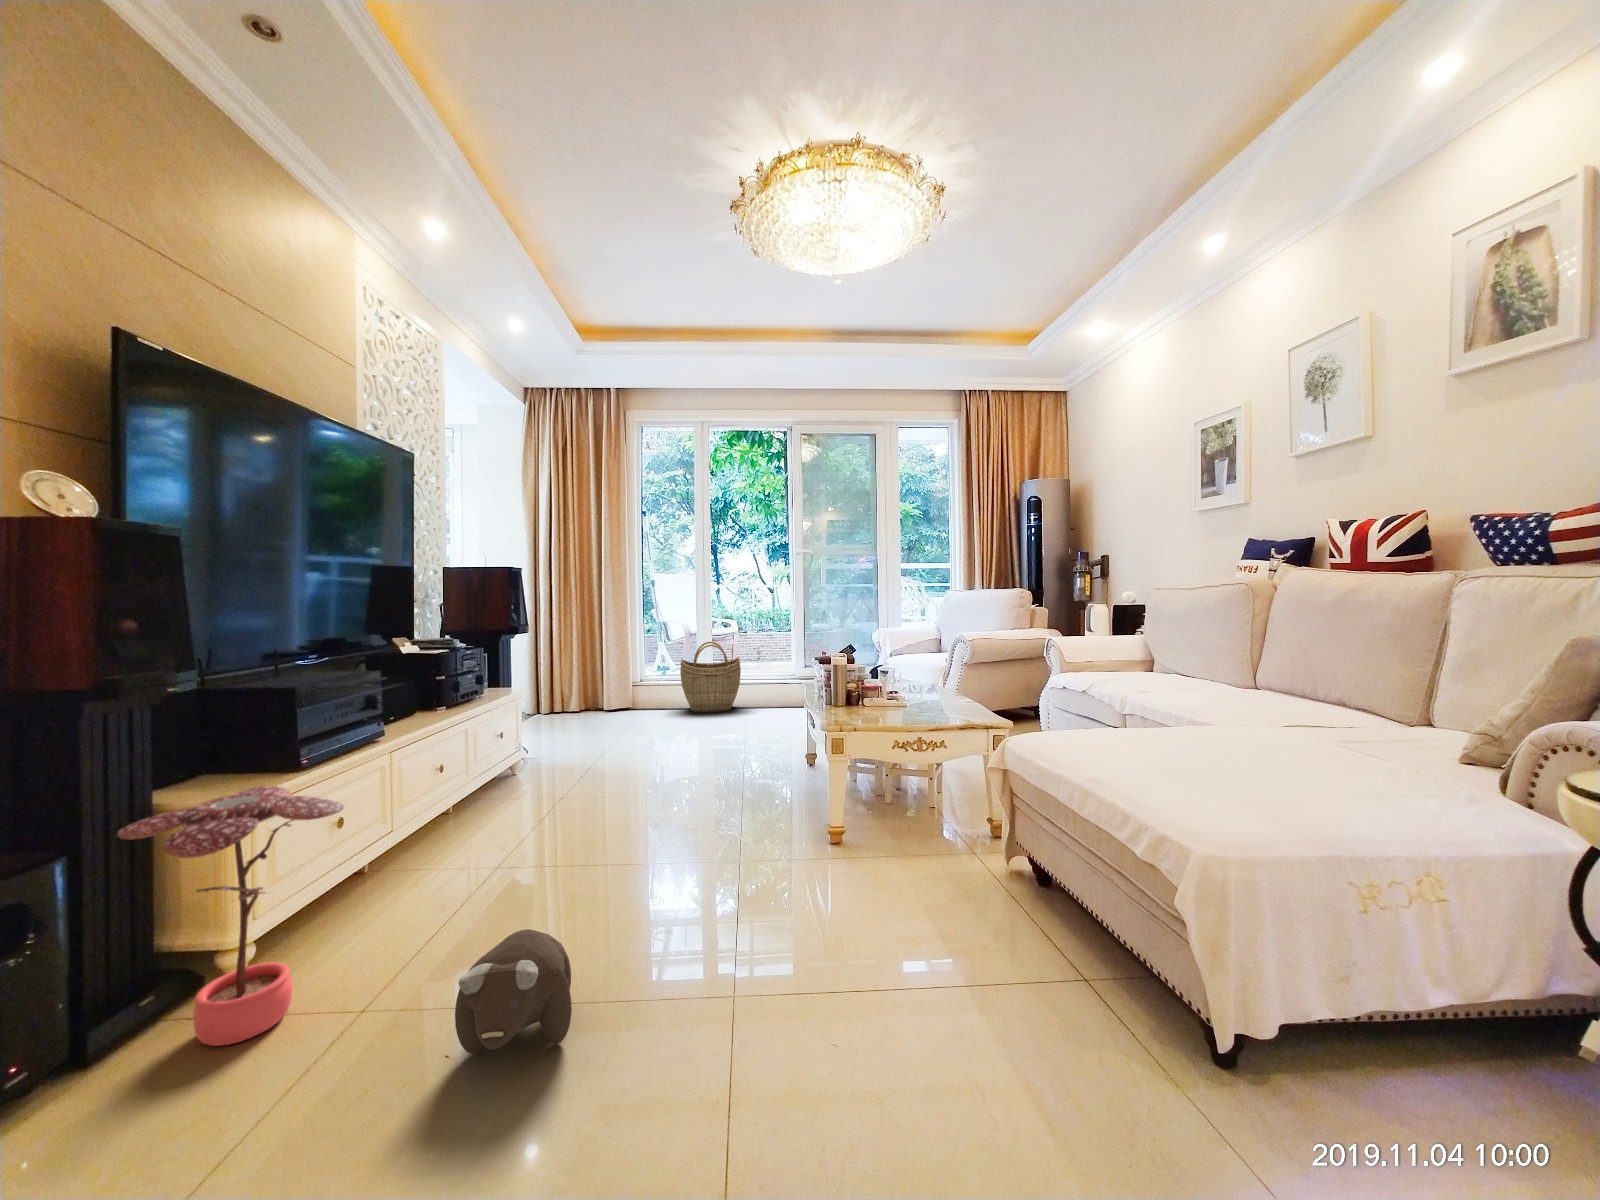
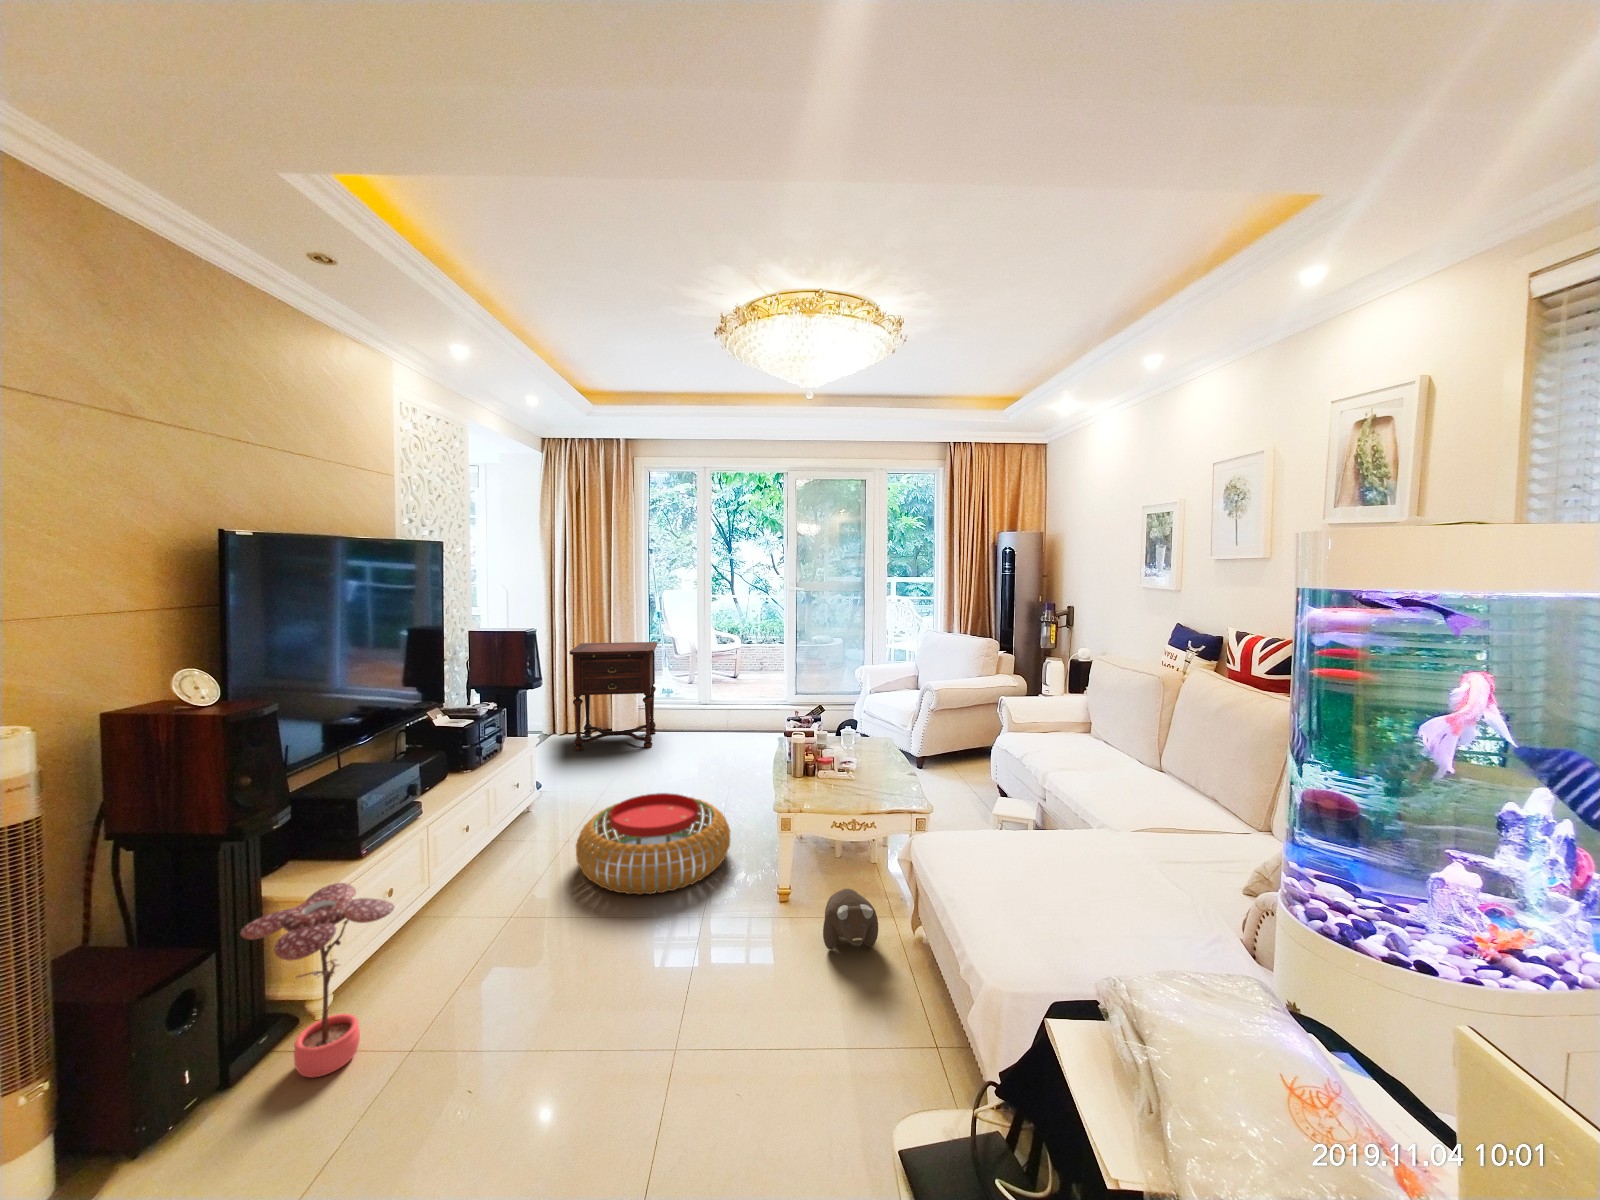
side table: none [557,610,653,727] -> present [570,642,657,751]
woven basket: present [680,641,741,713] -> none [681,669,735,735]
pouf: none [576,736,762,843] -> present [576,793,730,895]
plush toy: present [455,929,572,1053] -> present [823,889,878,950]

